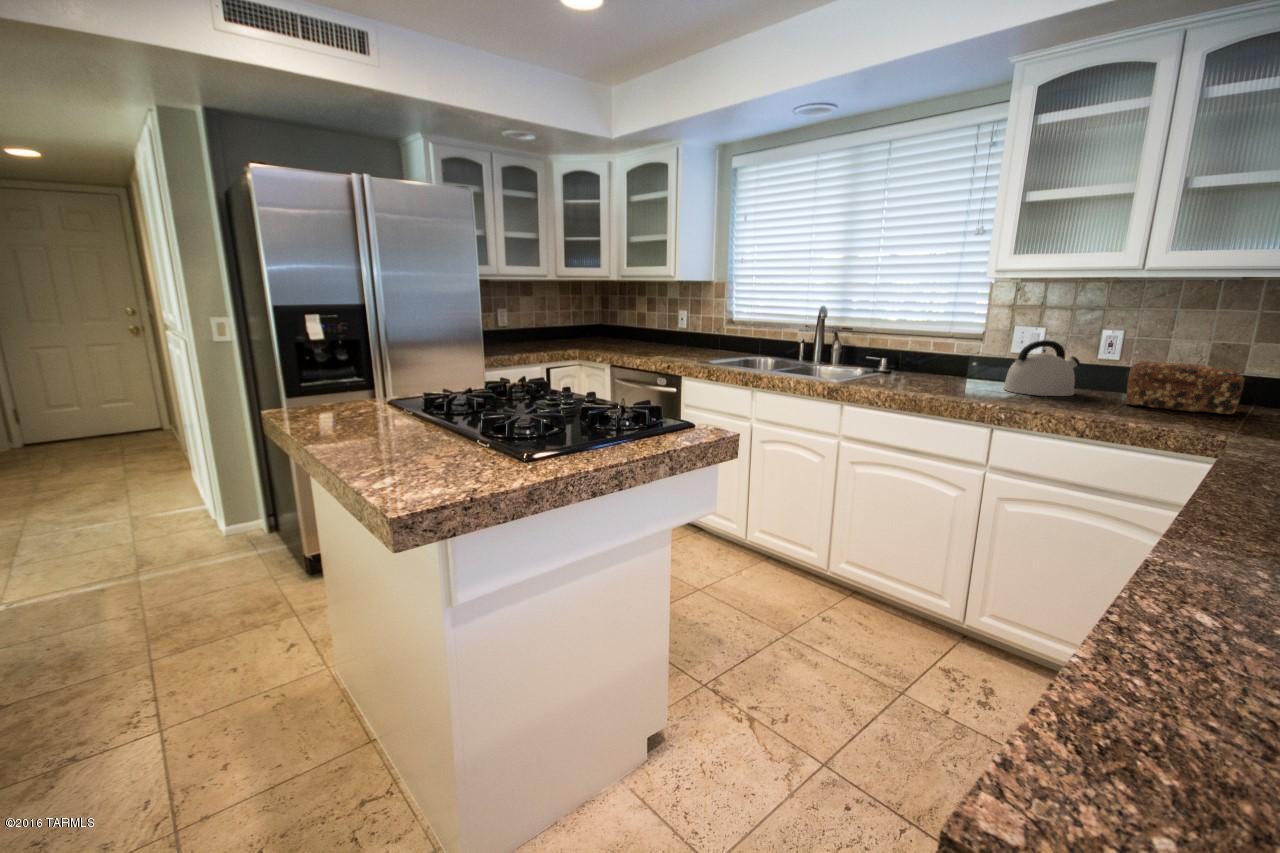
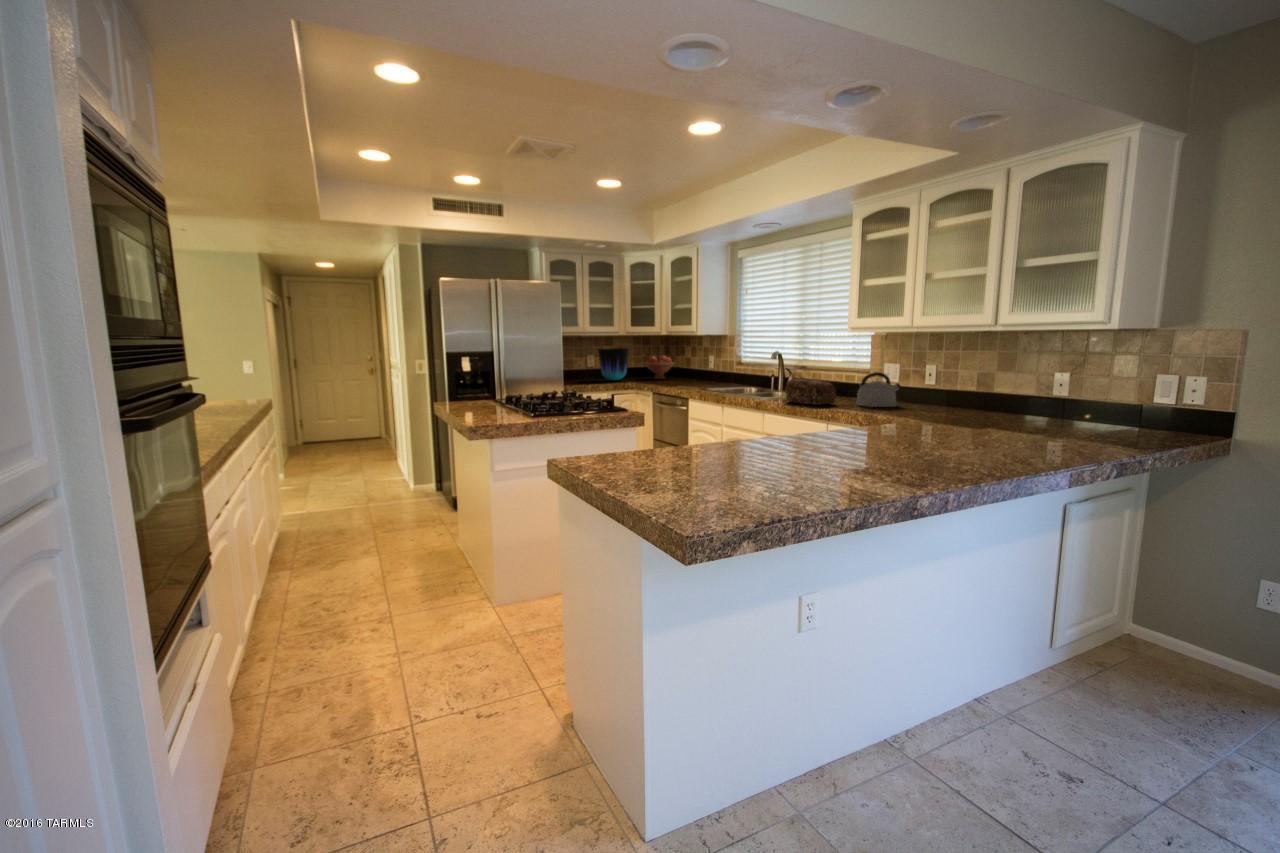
vase: none [514,299,561,346] -> present [598,348,629,381]
fruit bowl: none [577,310,619,342] -> present [645,356,674,379]
bread loaf: present [1126,361,1244,414] -> present [785,378,836,405]

